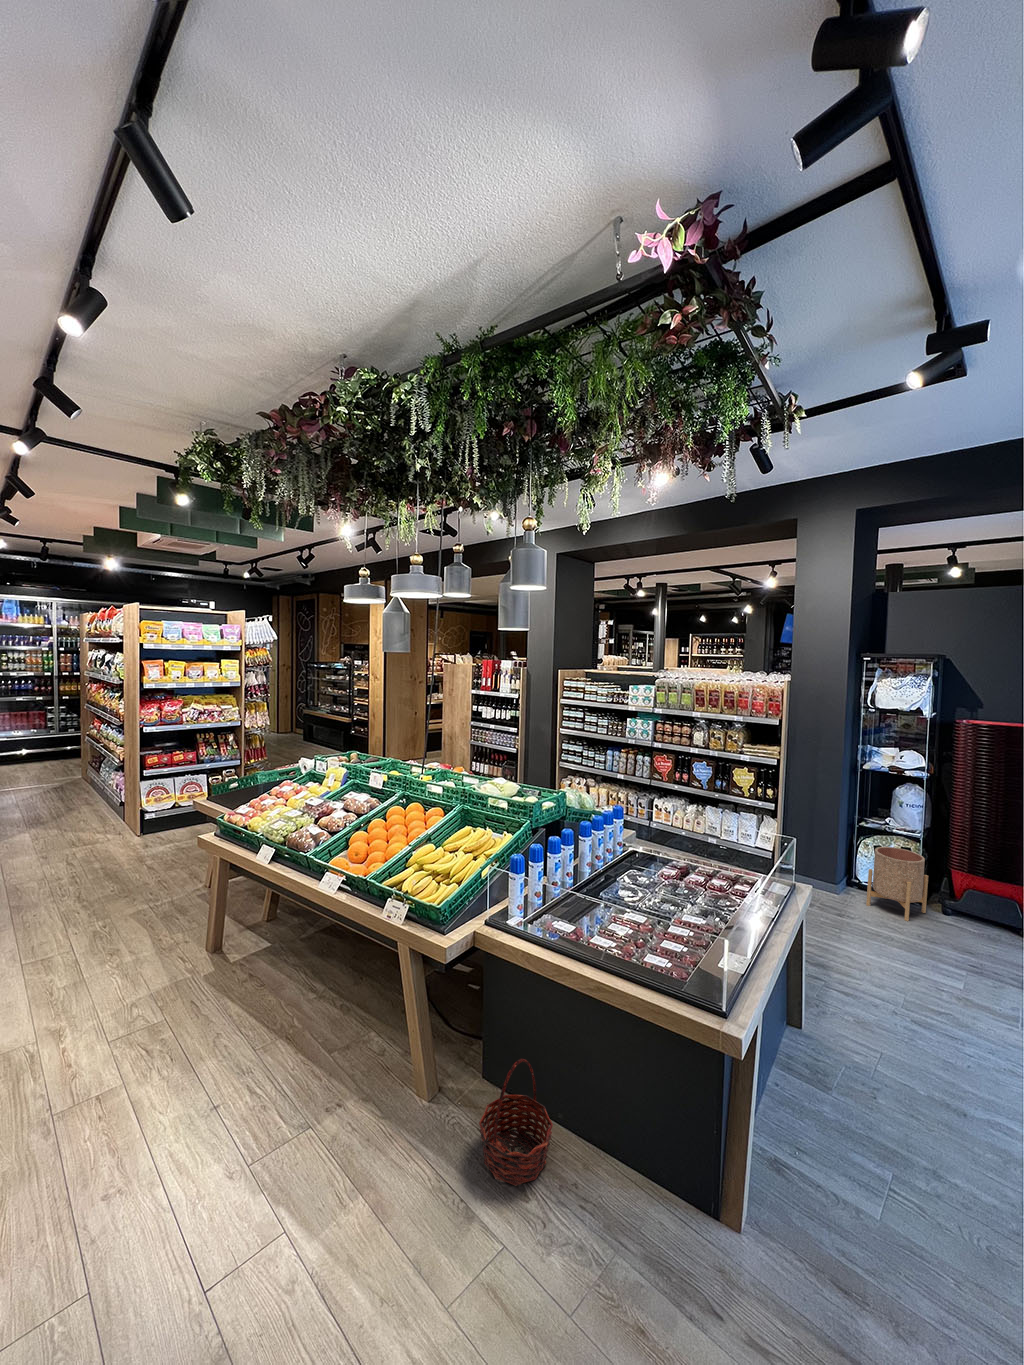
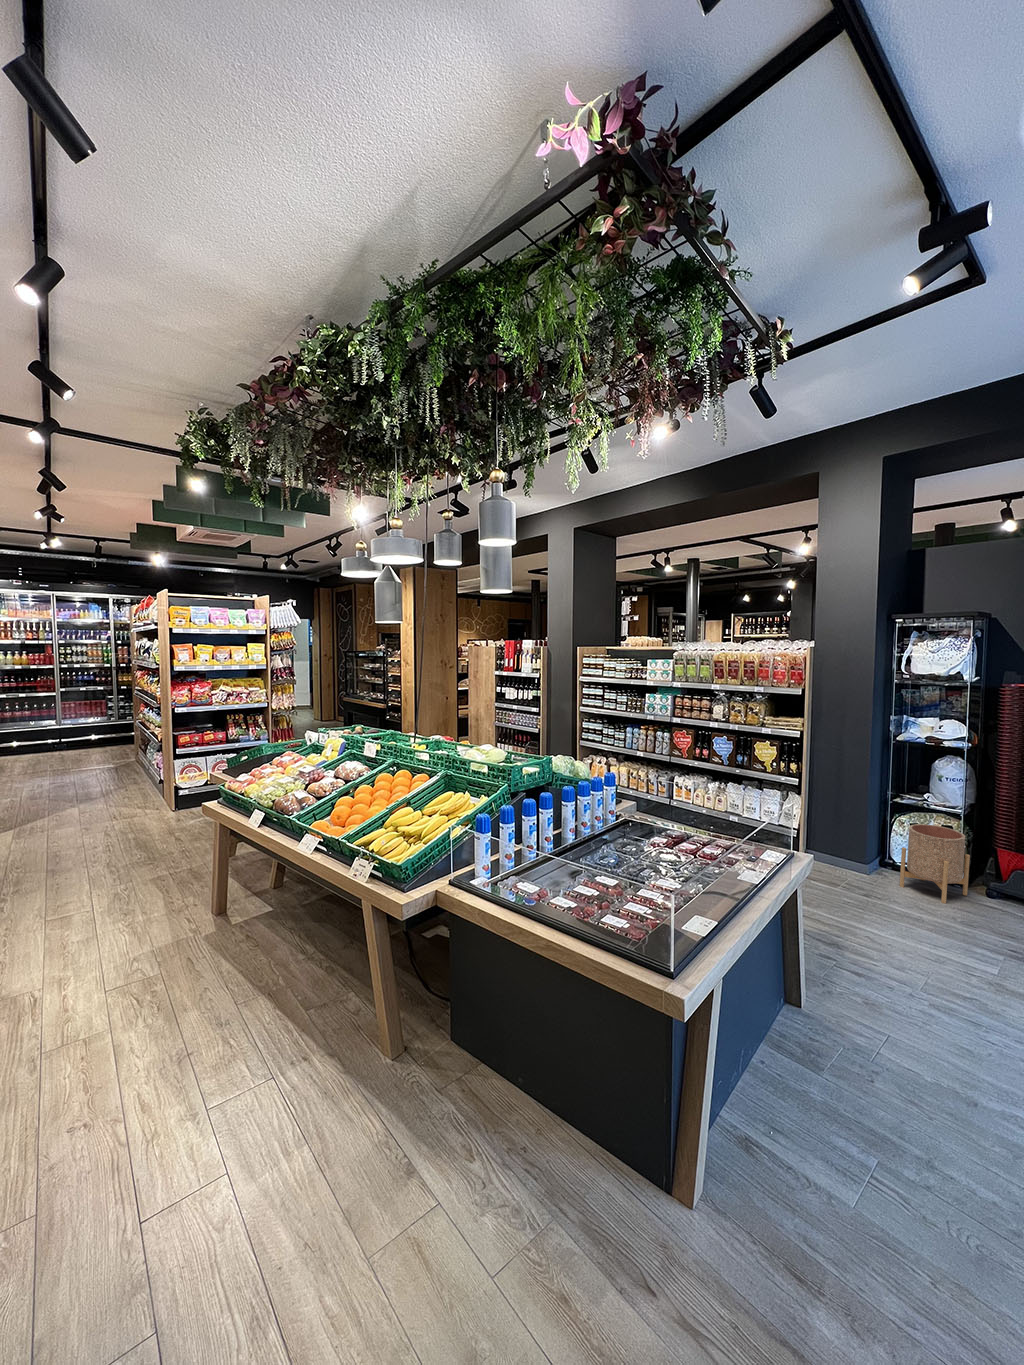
basket: present [479,1059,553,1186] -> none [435,1020,511,1148]

